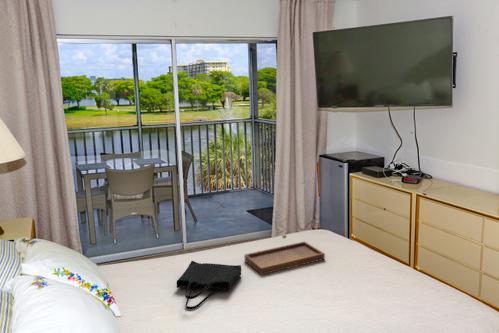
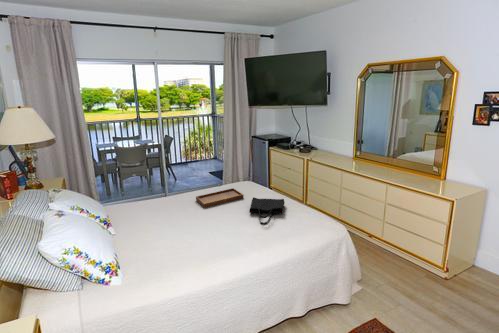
tote bag: present [177,261,241,310] -> present [249,197,285,224]

